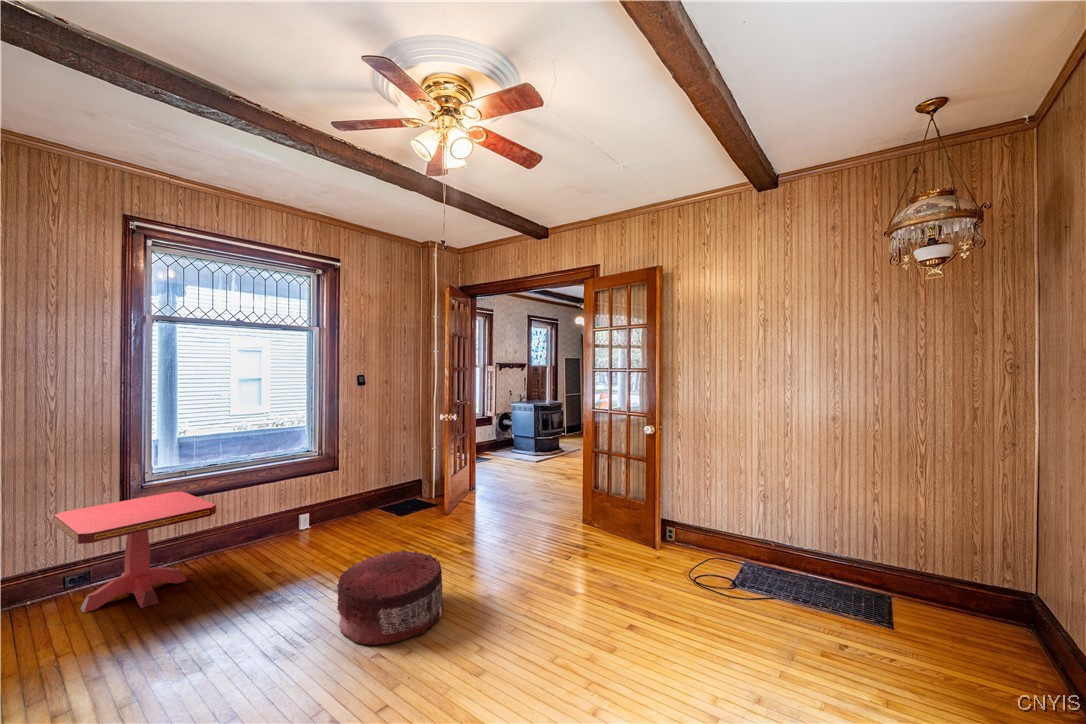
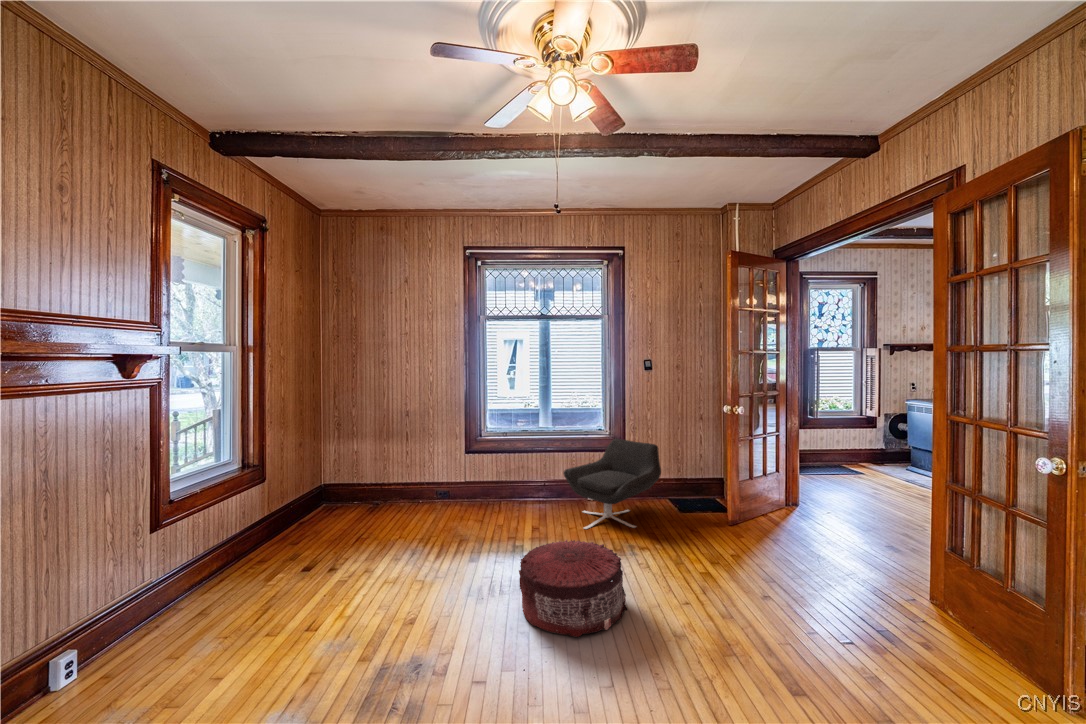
lounge chair: none [285,456,389,556] -> present [563,439,661,529]
side table: present [54,492,216,613] -> none [419,448,500,527]

